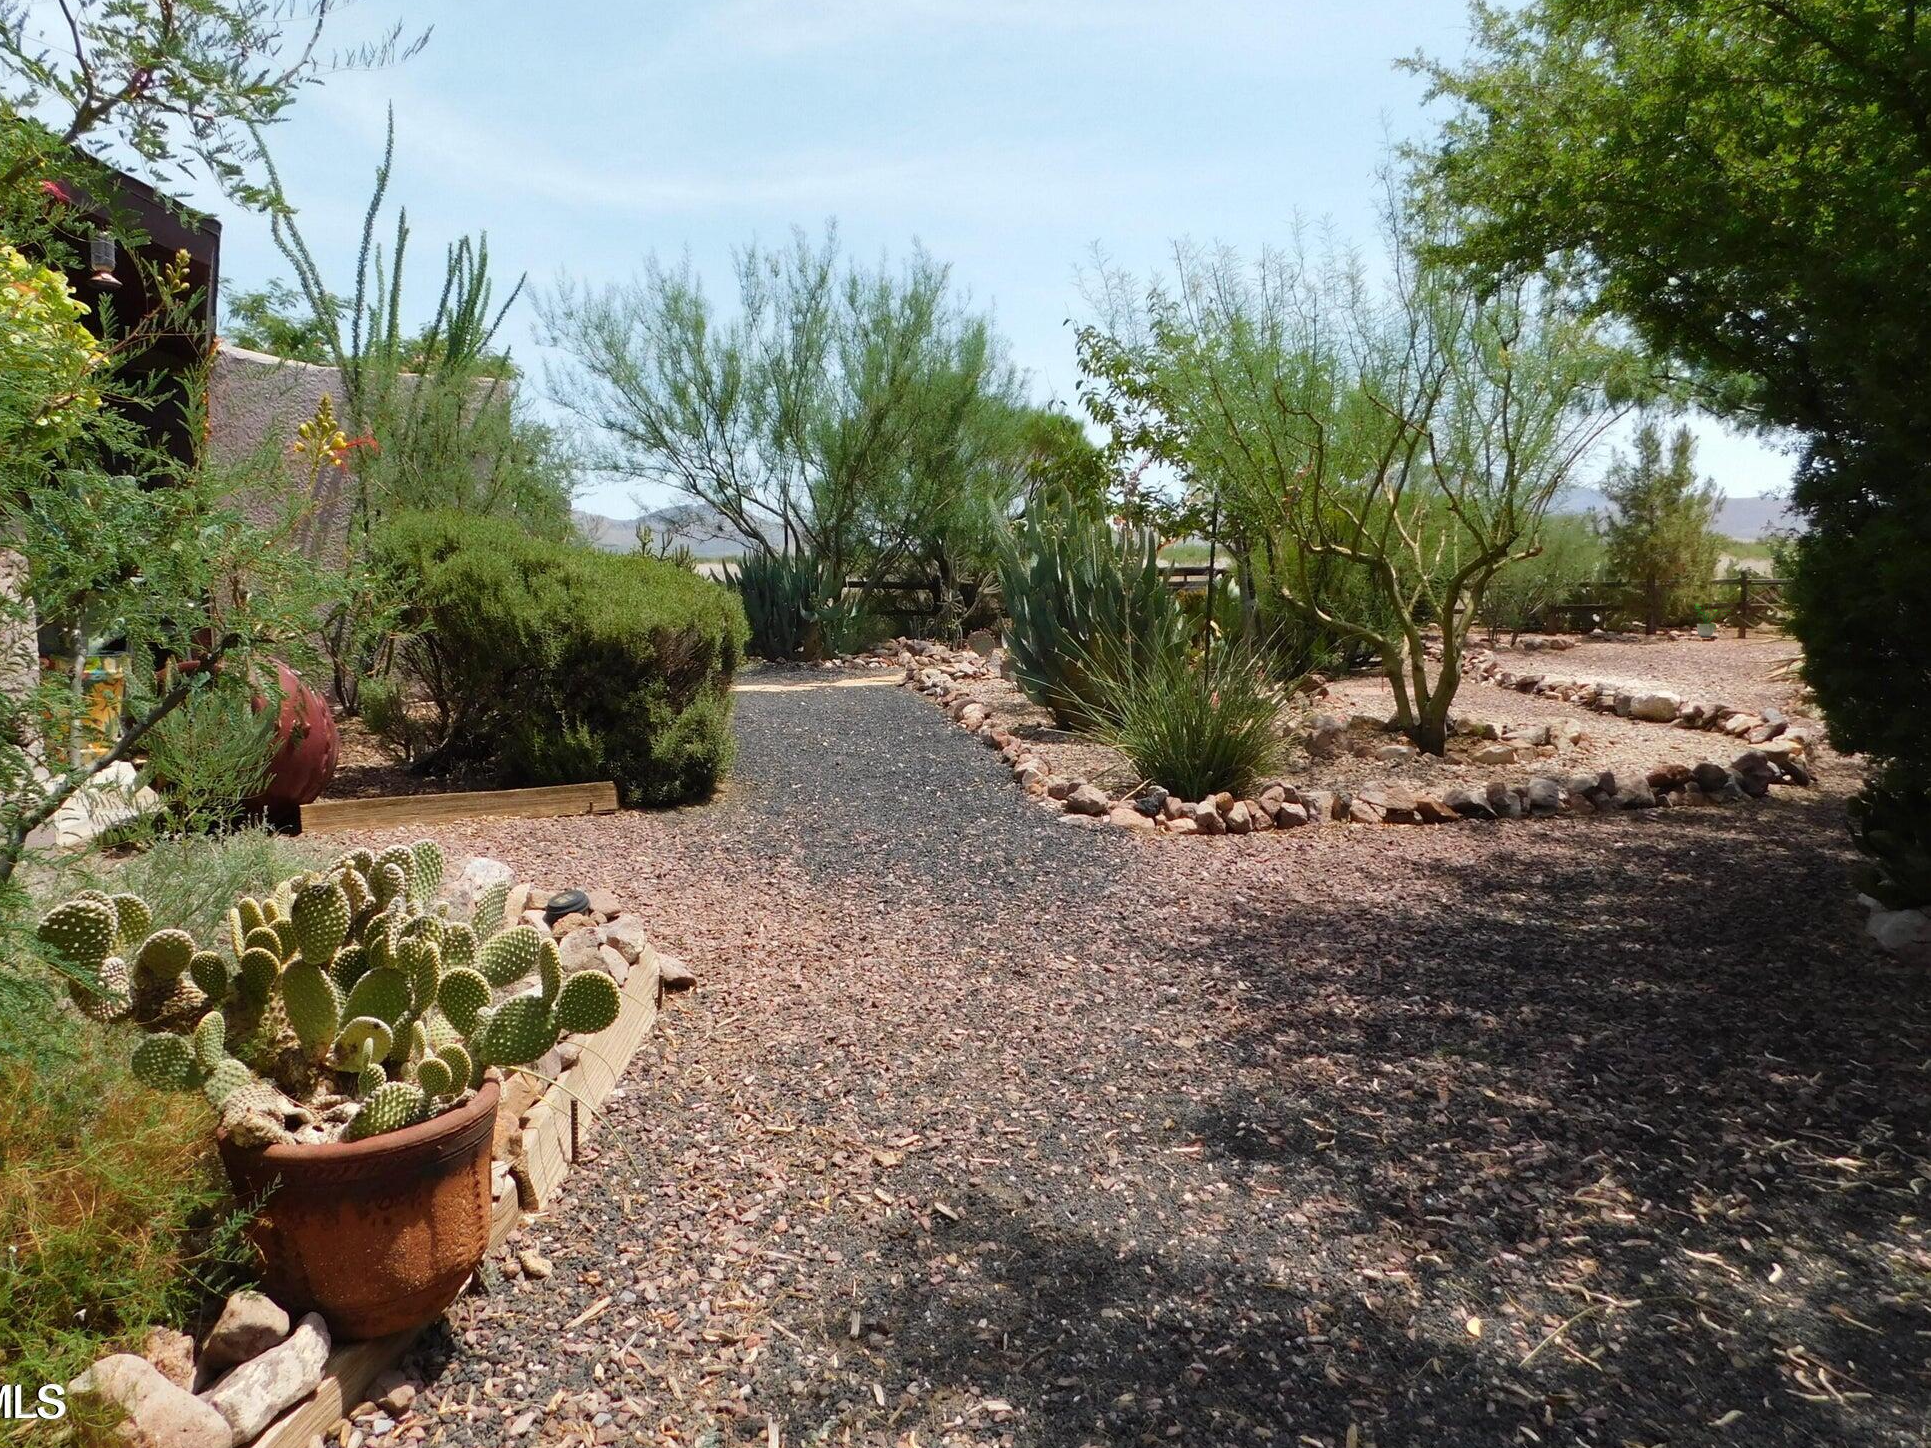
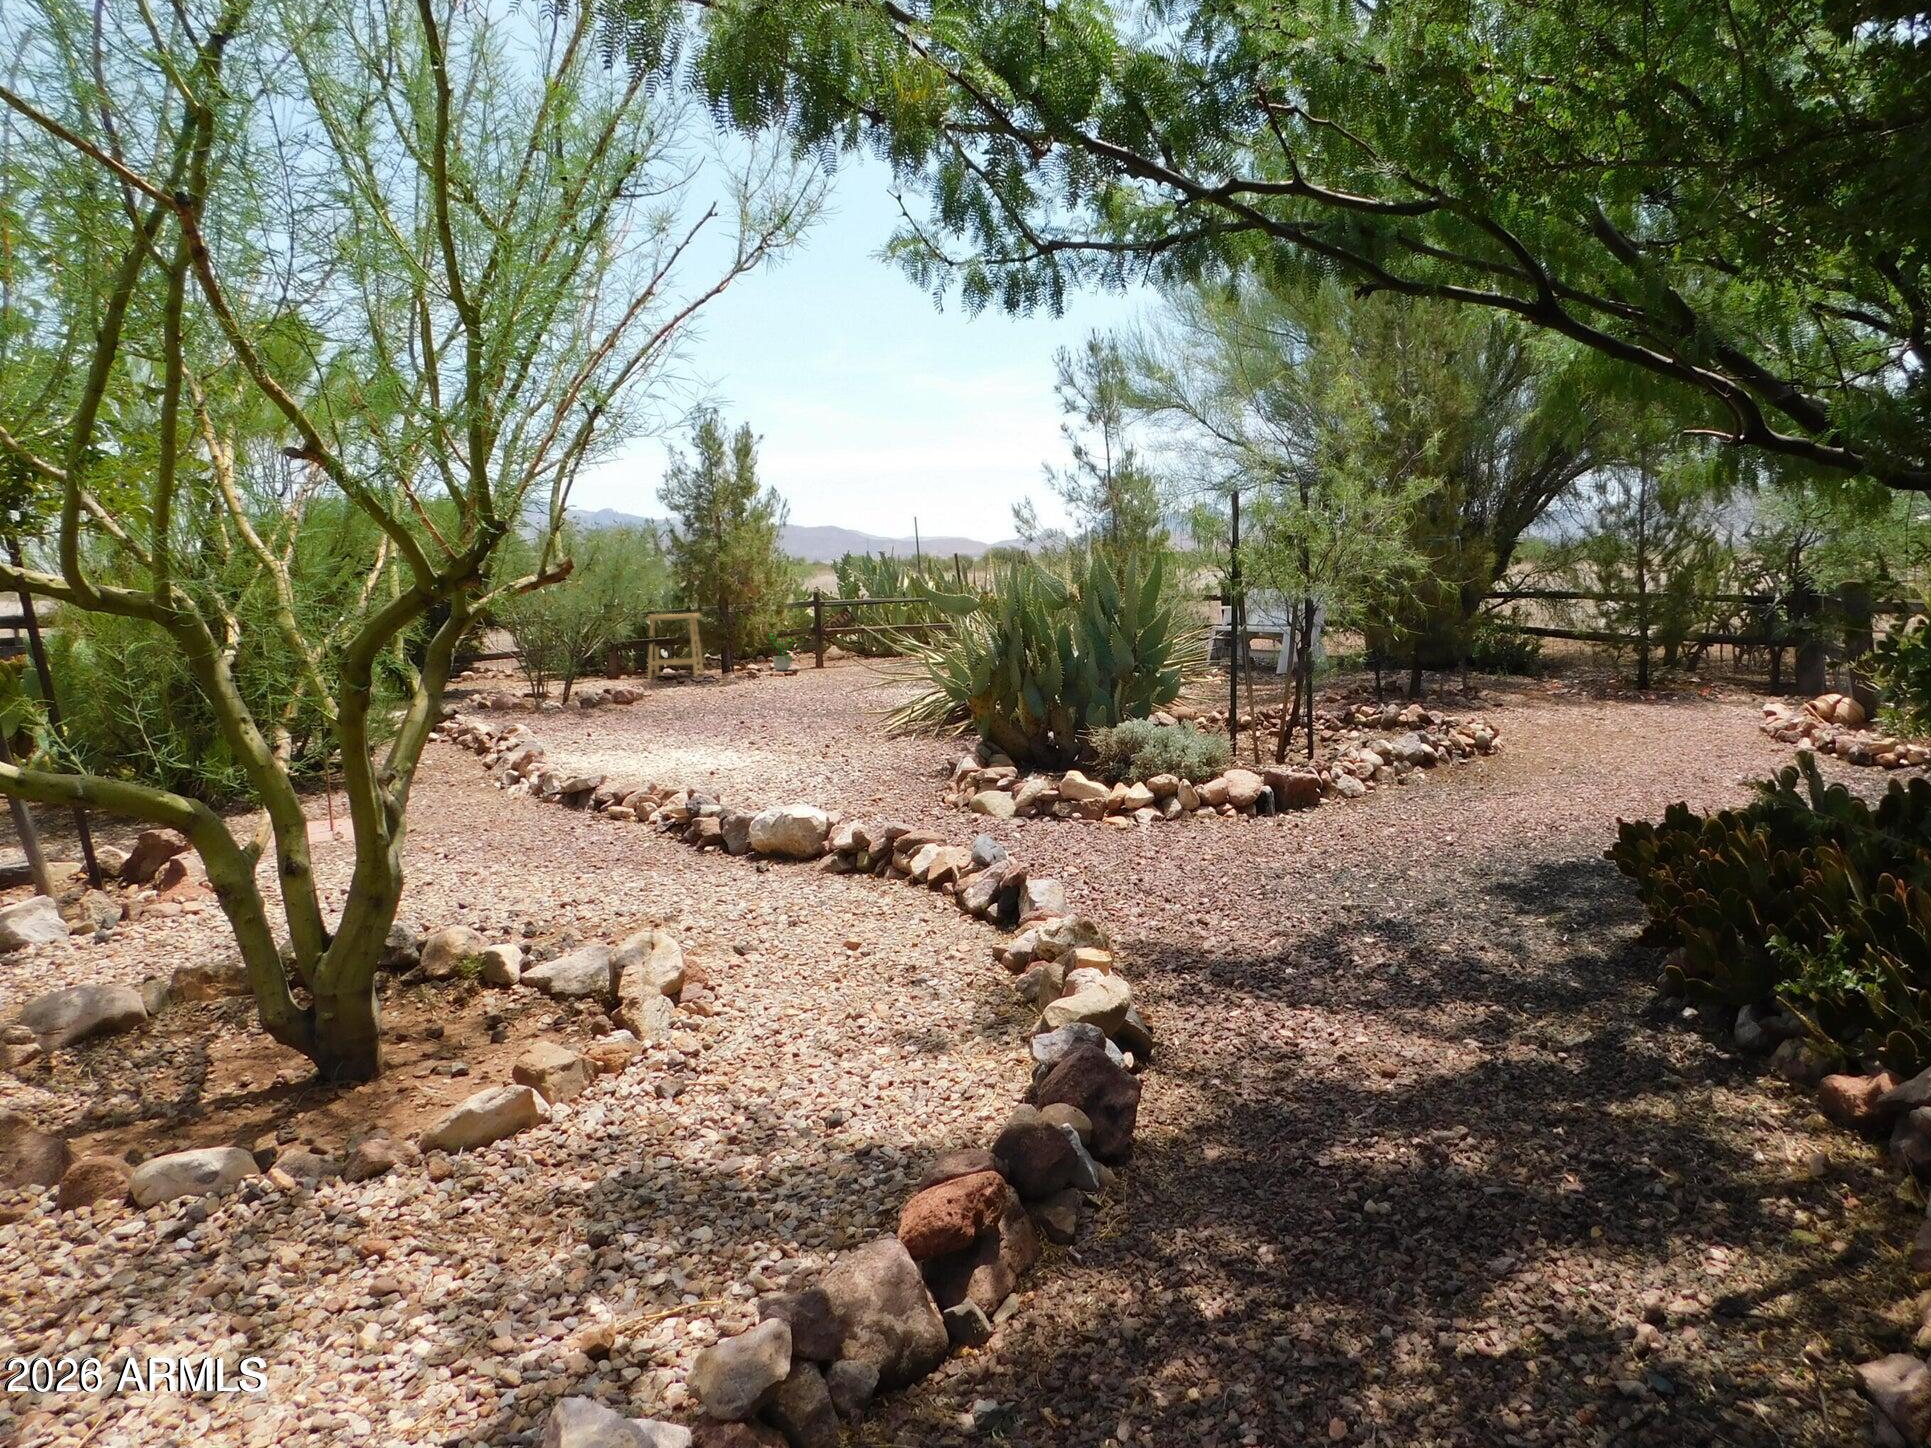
stool: none [1579,584,1631,637] -> present [647,613,704,678]

